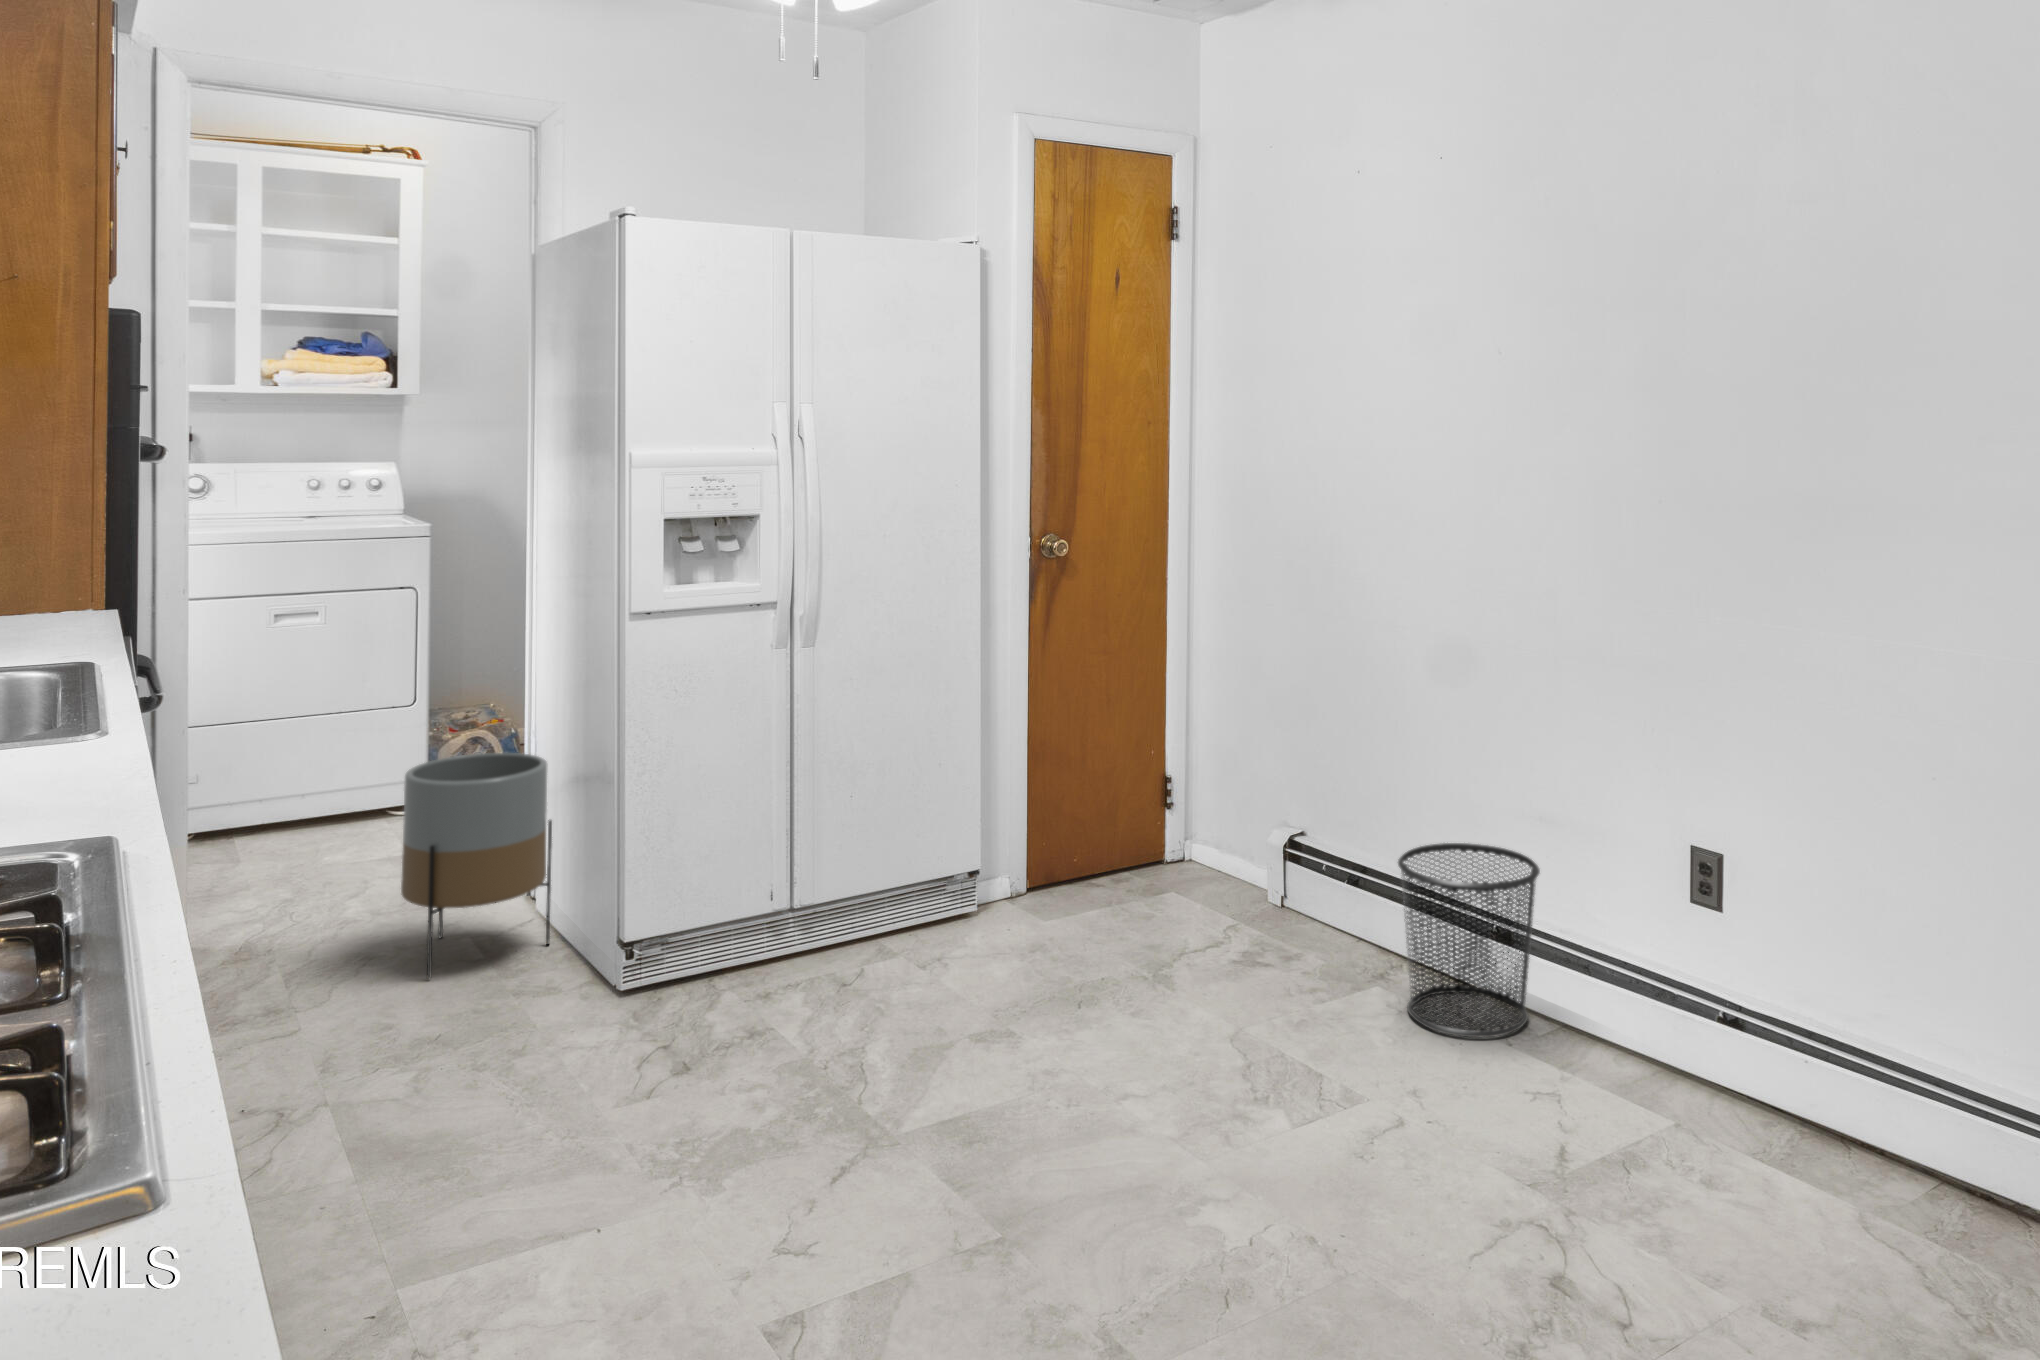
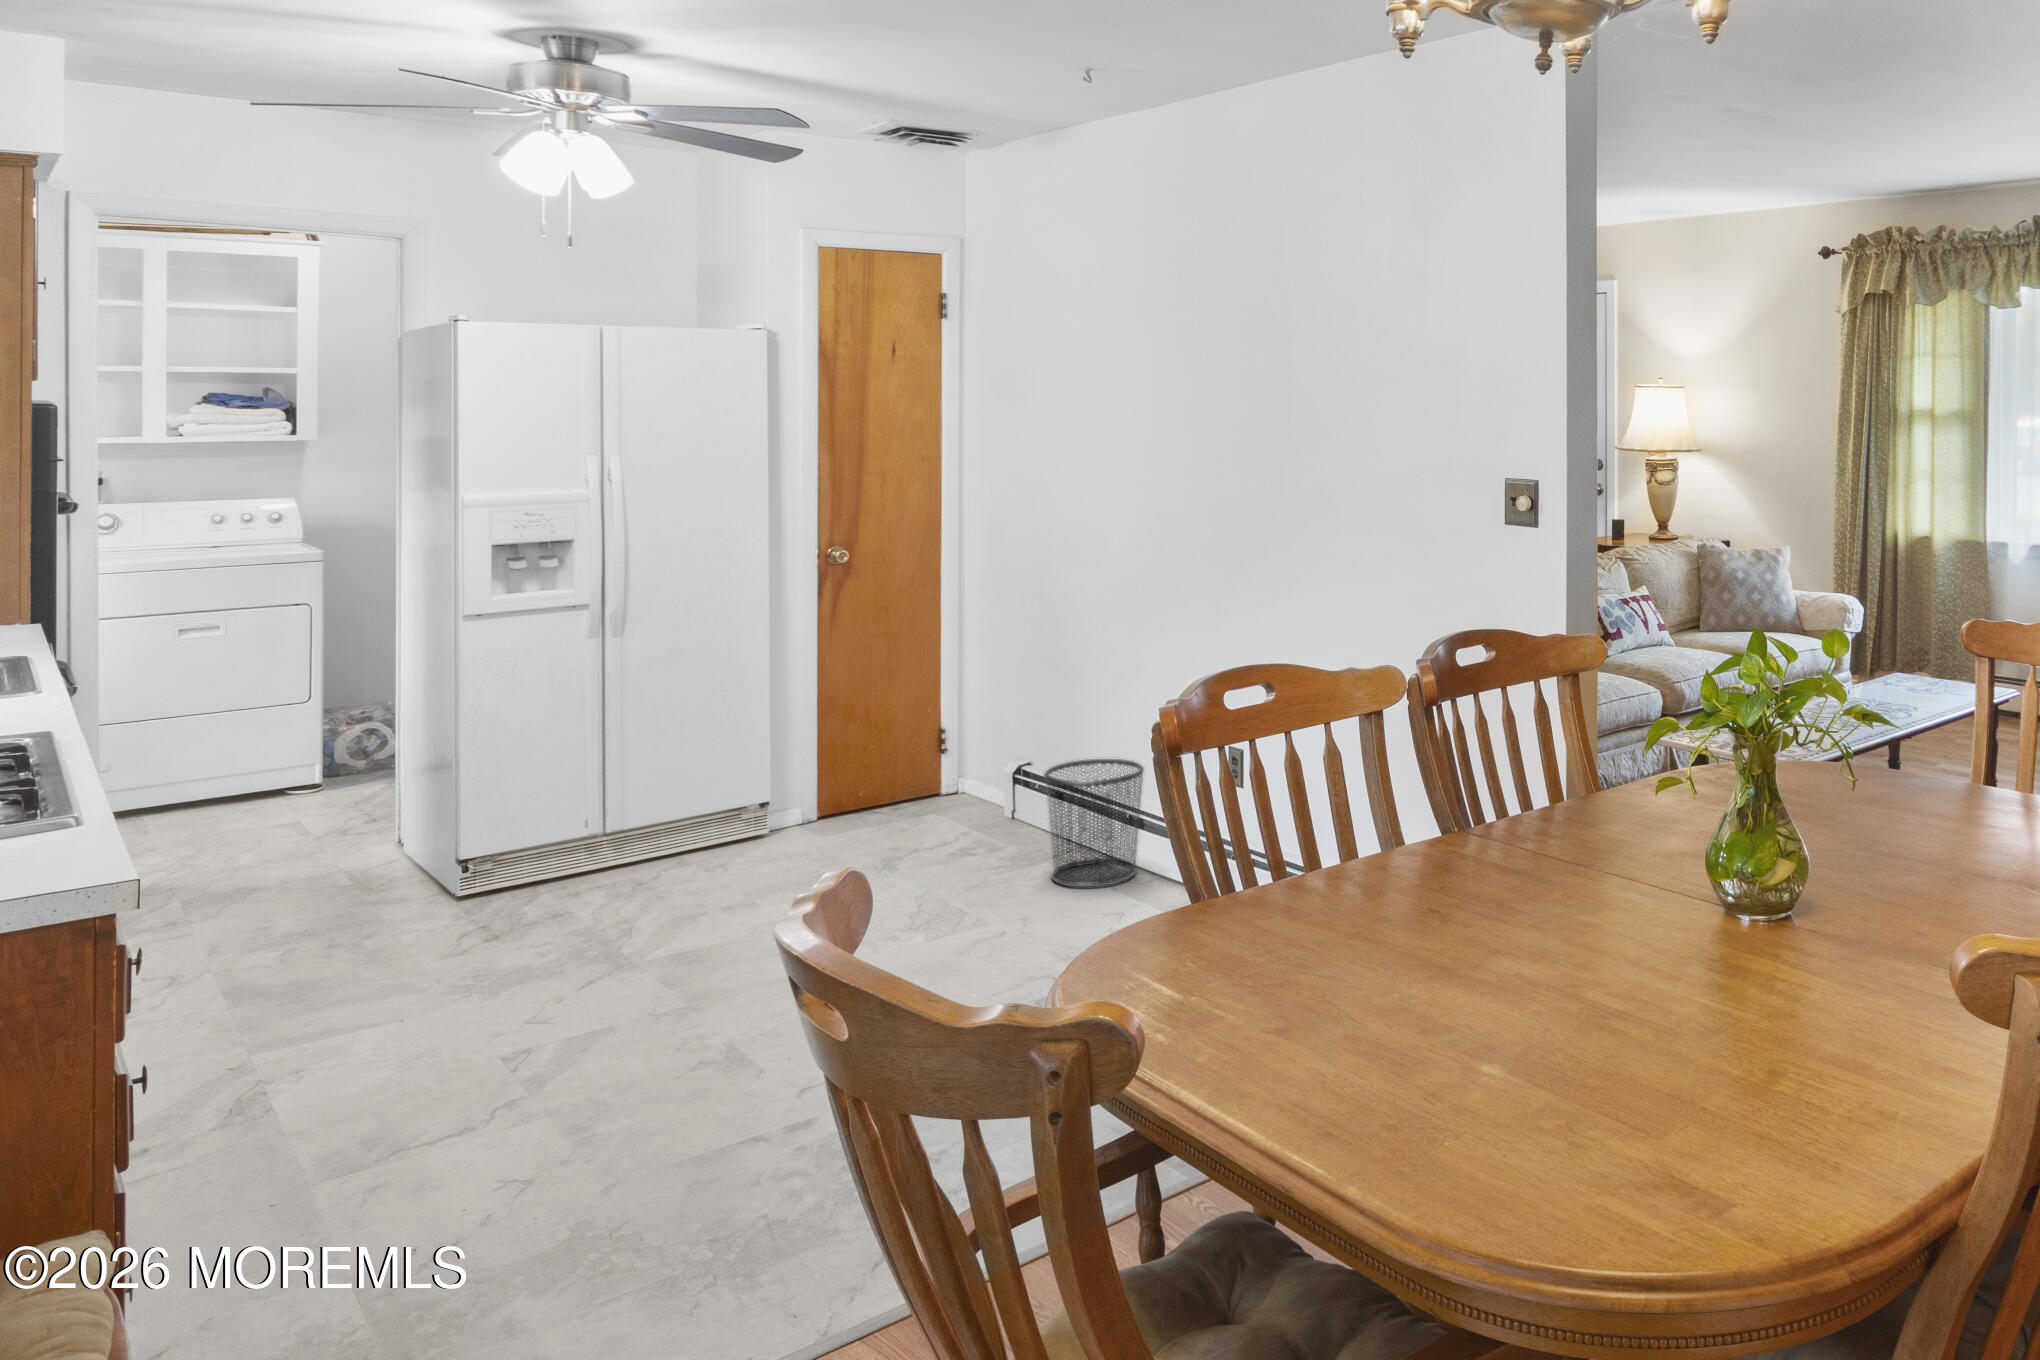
planter: present [401,753,552,979] -> none [285,727,411,895]

